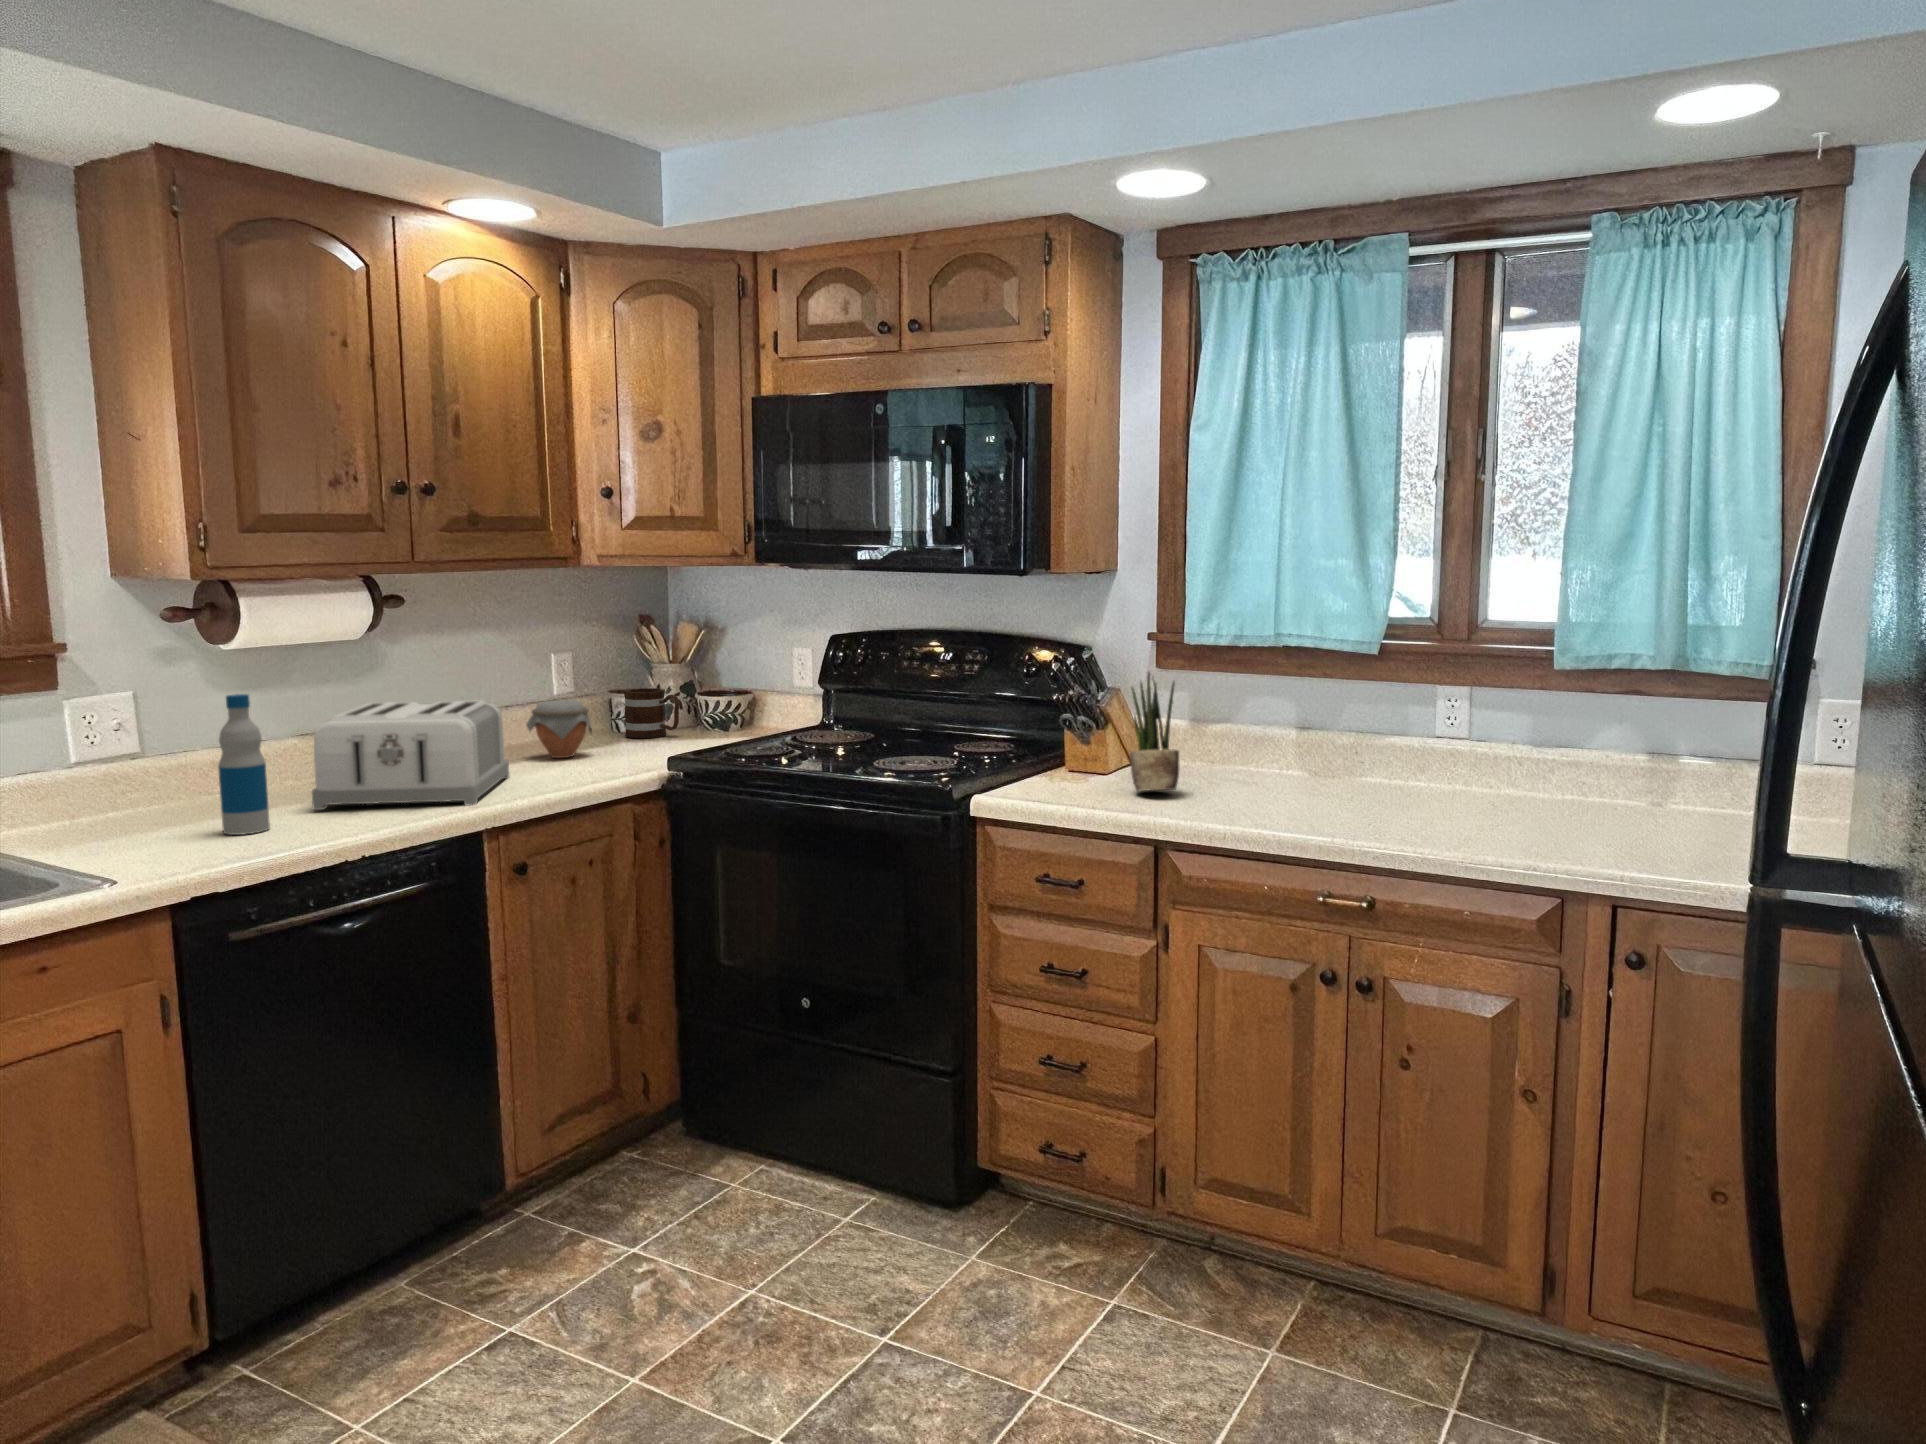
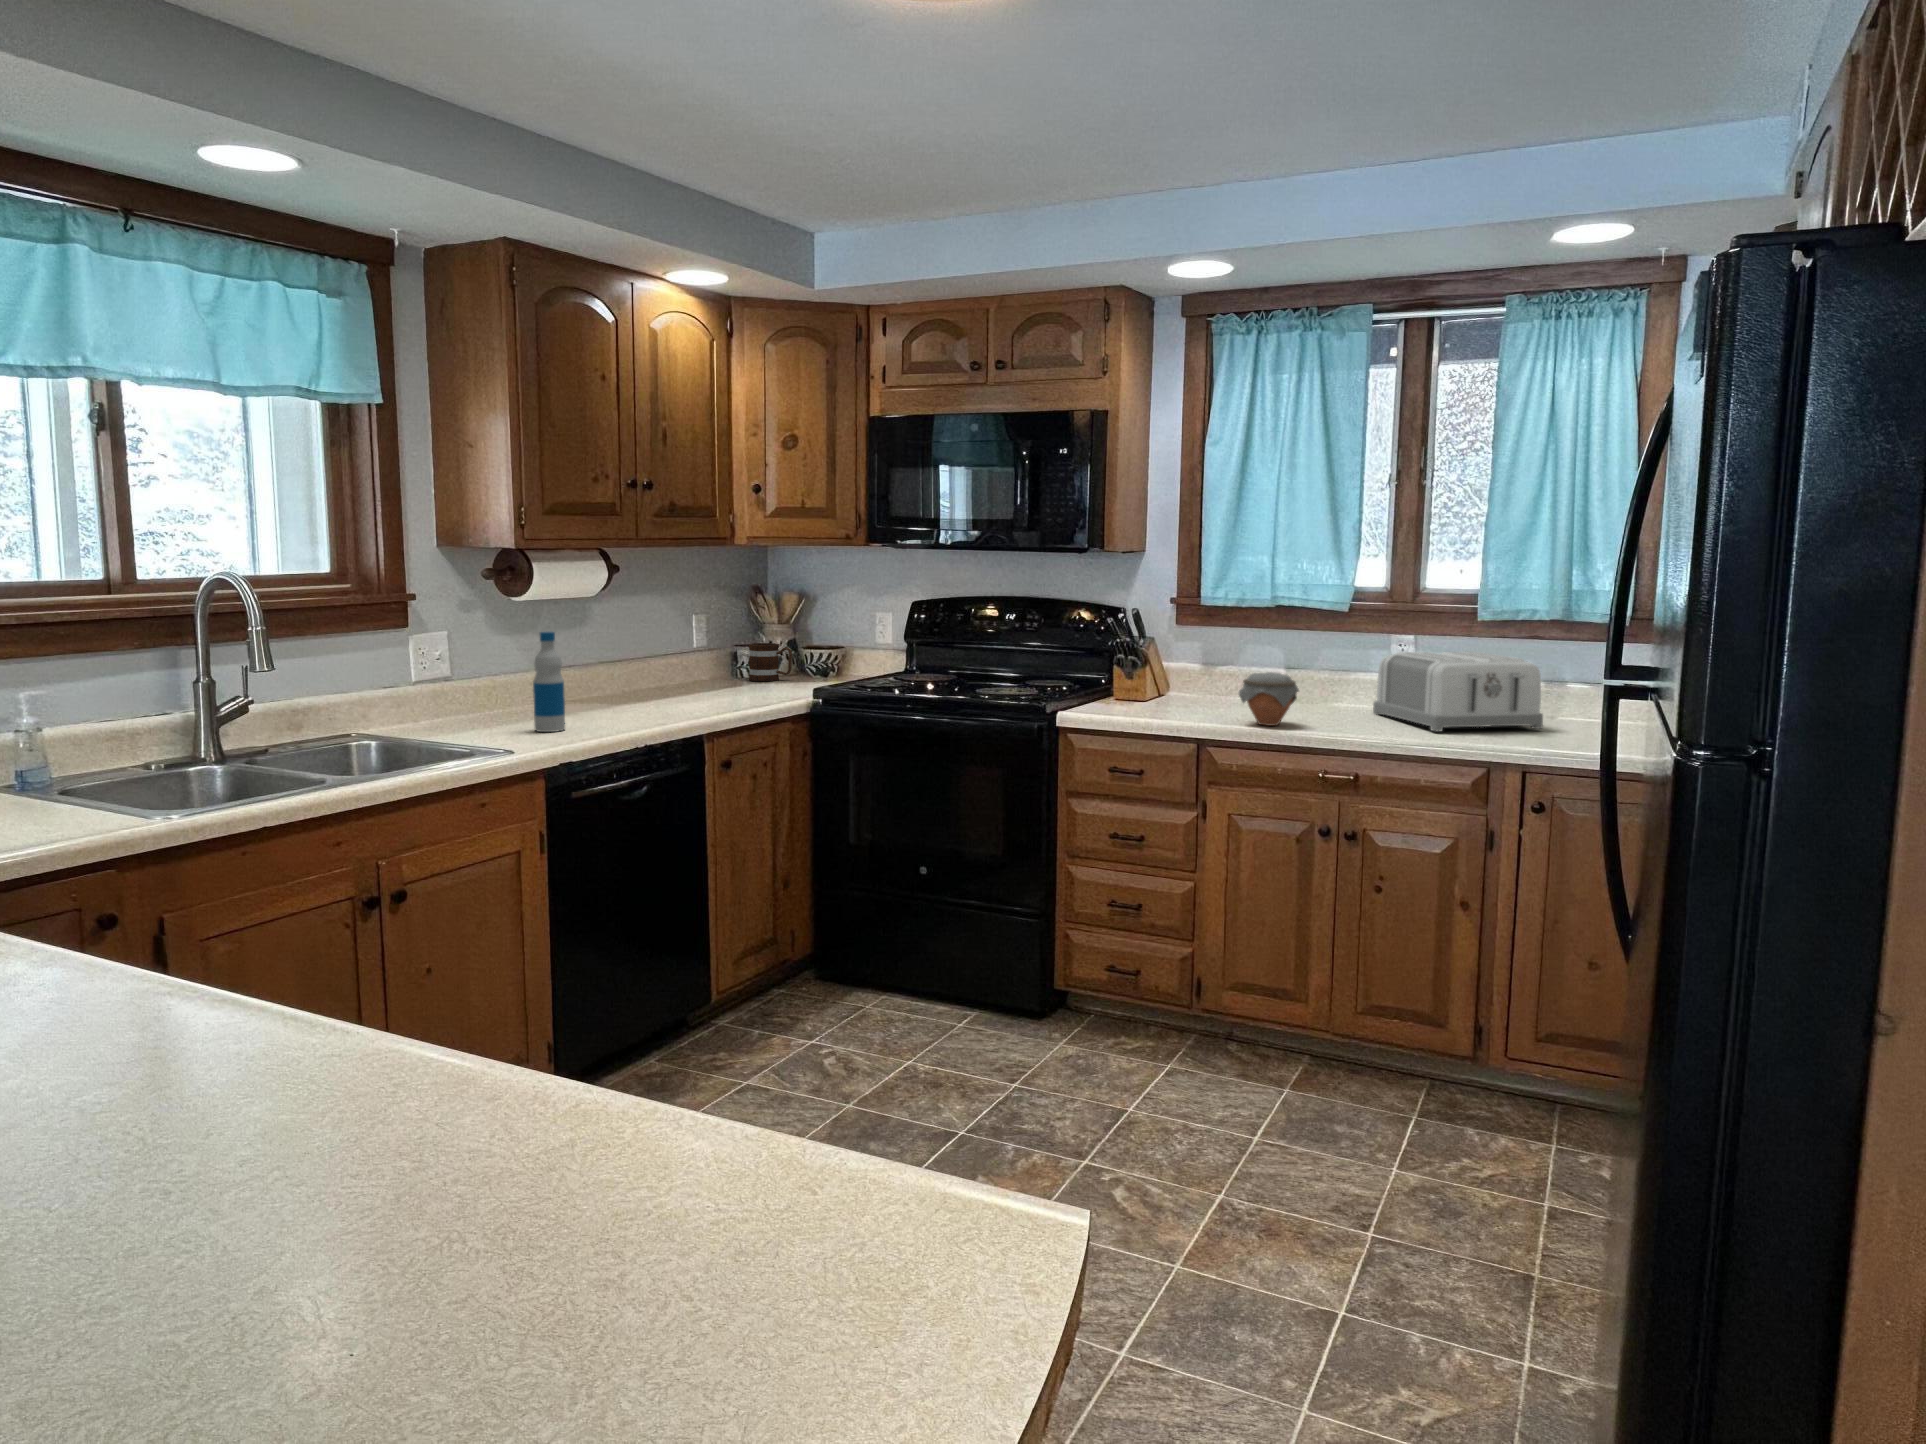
potted plant: present [1130,672,1179,791] -> none [1170,620,1207,709]
jar: present [526,700,592,758] -> present [1238,672,1299,726]
toaster: present [312,701,509,810] -> present [1373,652,1543,731]

